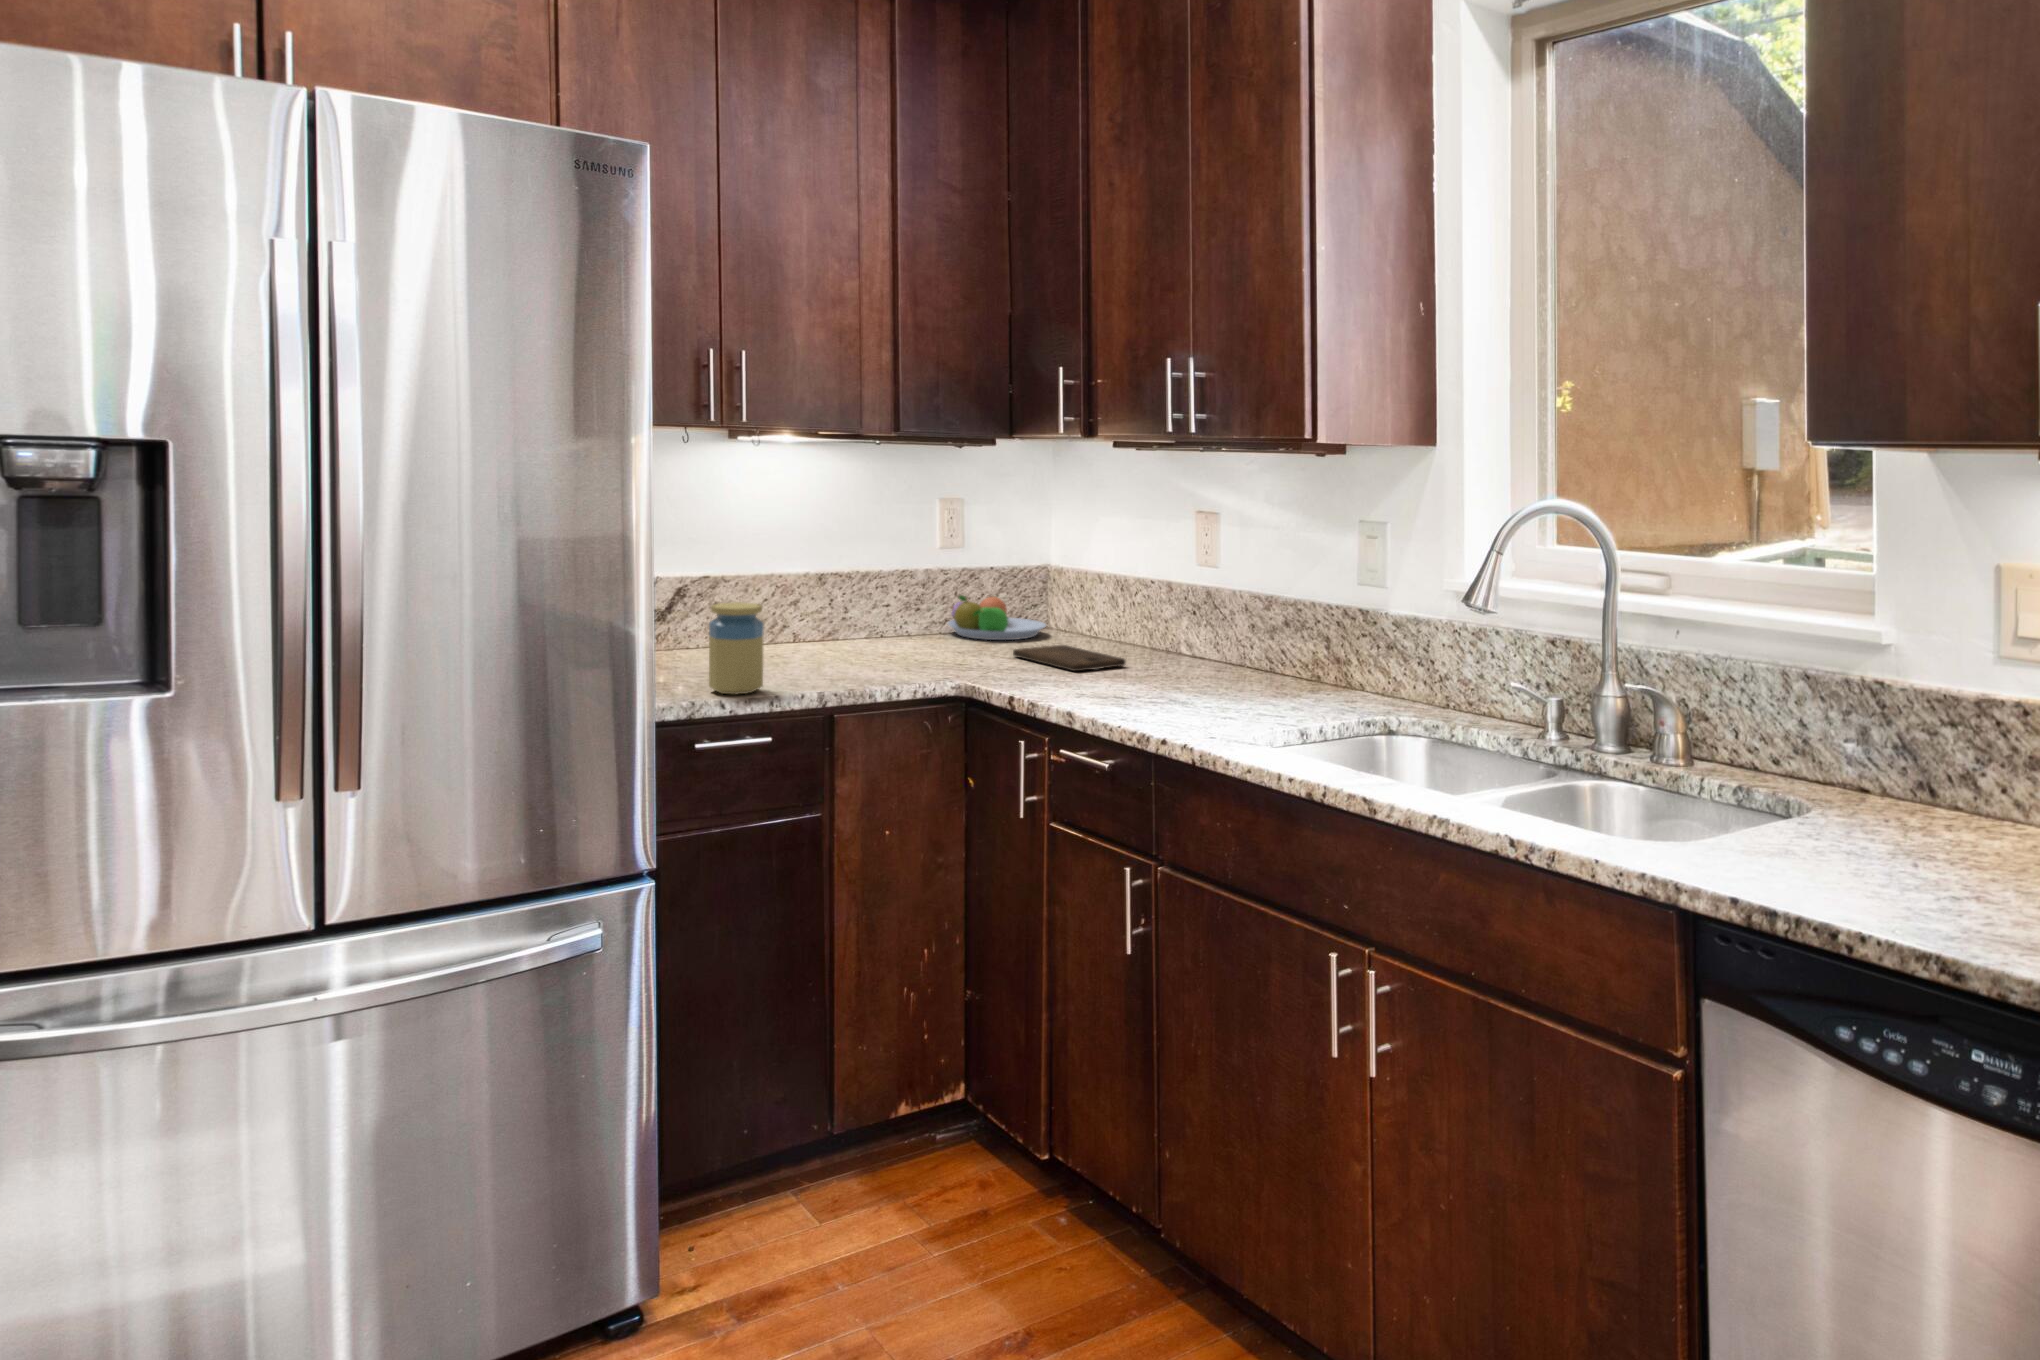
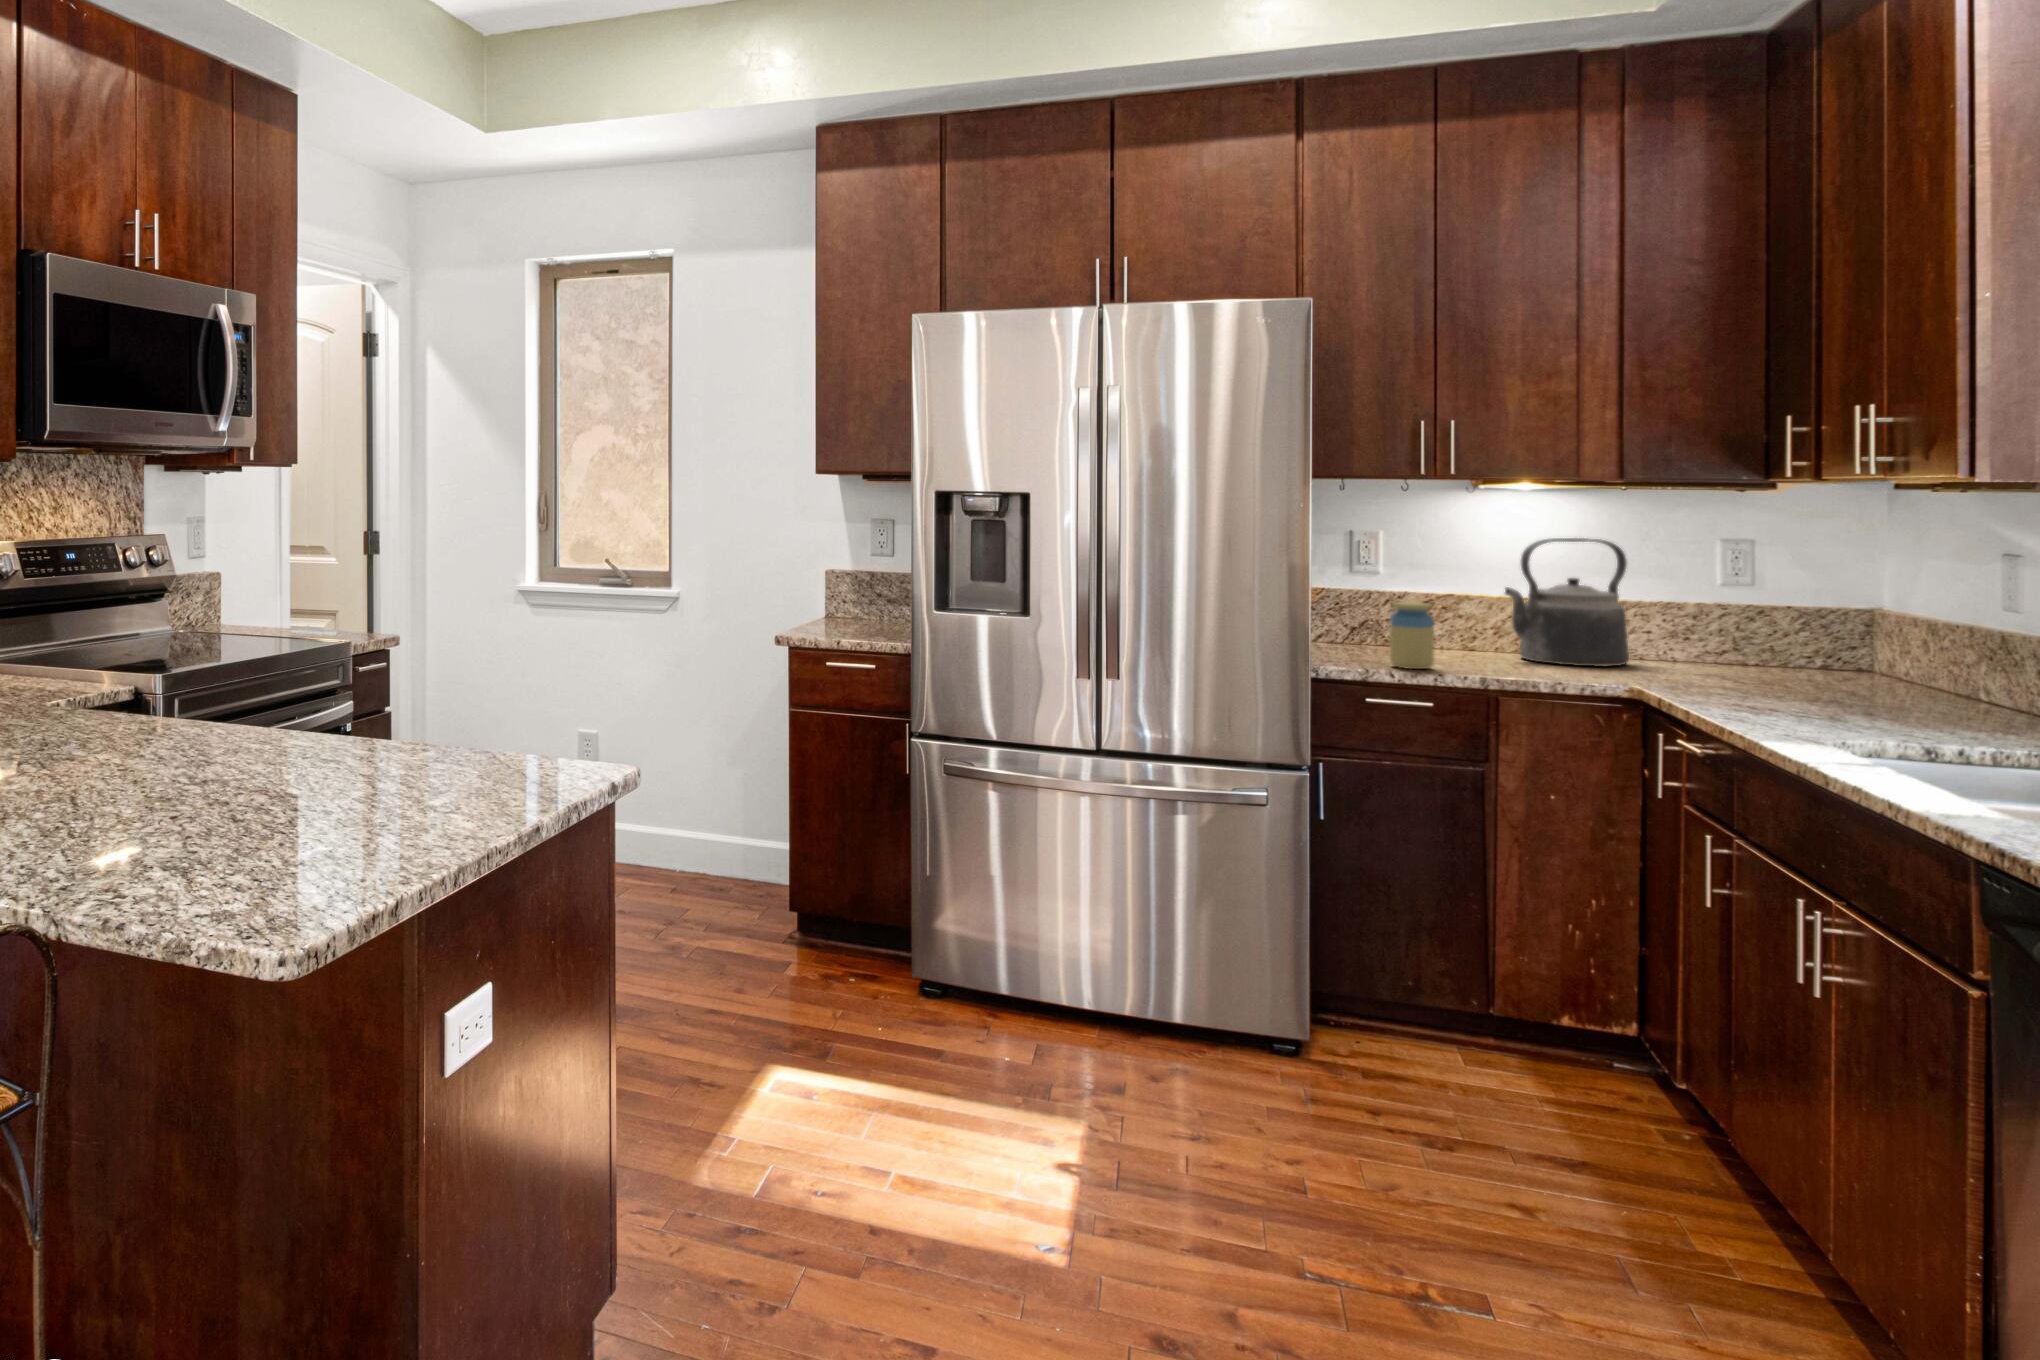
kettle: none [796,506,904,657] -> present [1505,538,1629,666]
fruit bowl: present [948,595,1046,640] -> none [1709,627,1835,674]
cutting board: present [1013,645,1126,671] -> none [1738,673,1857,696]

